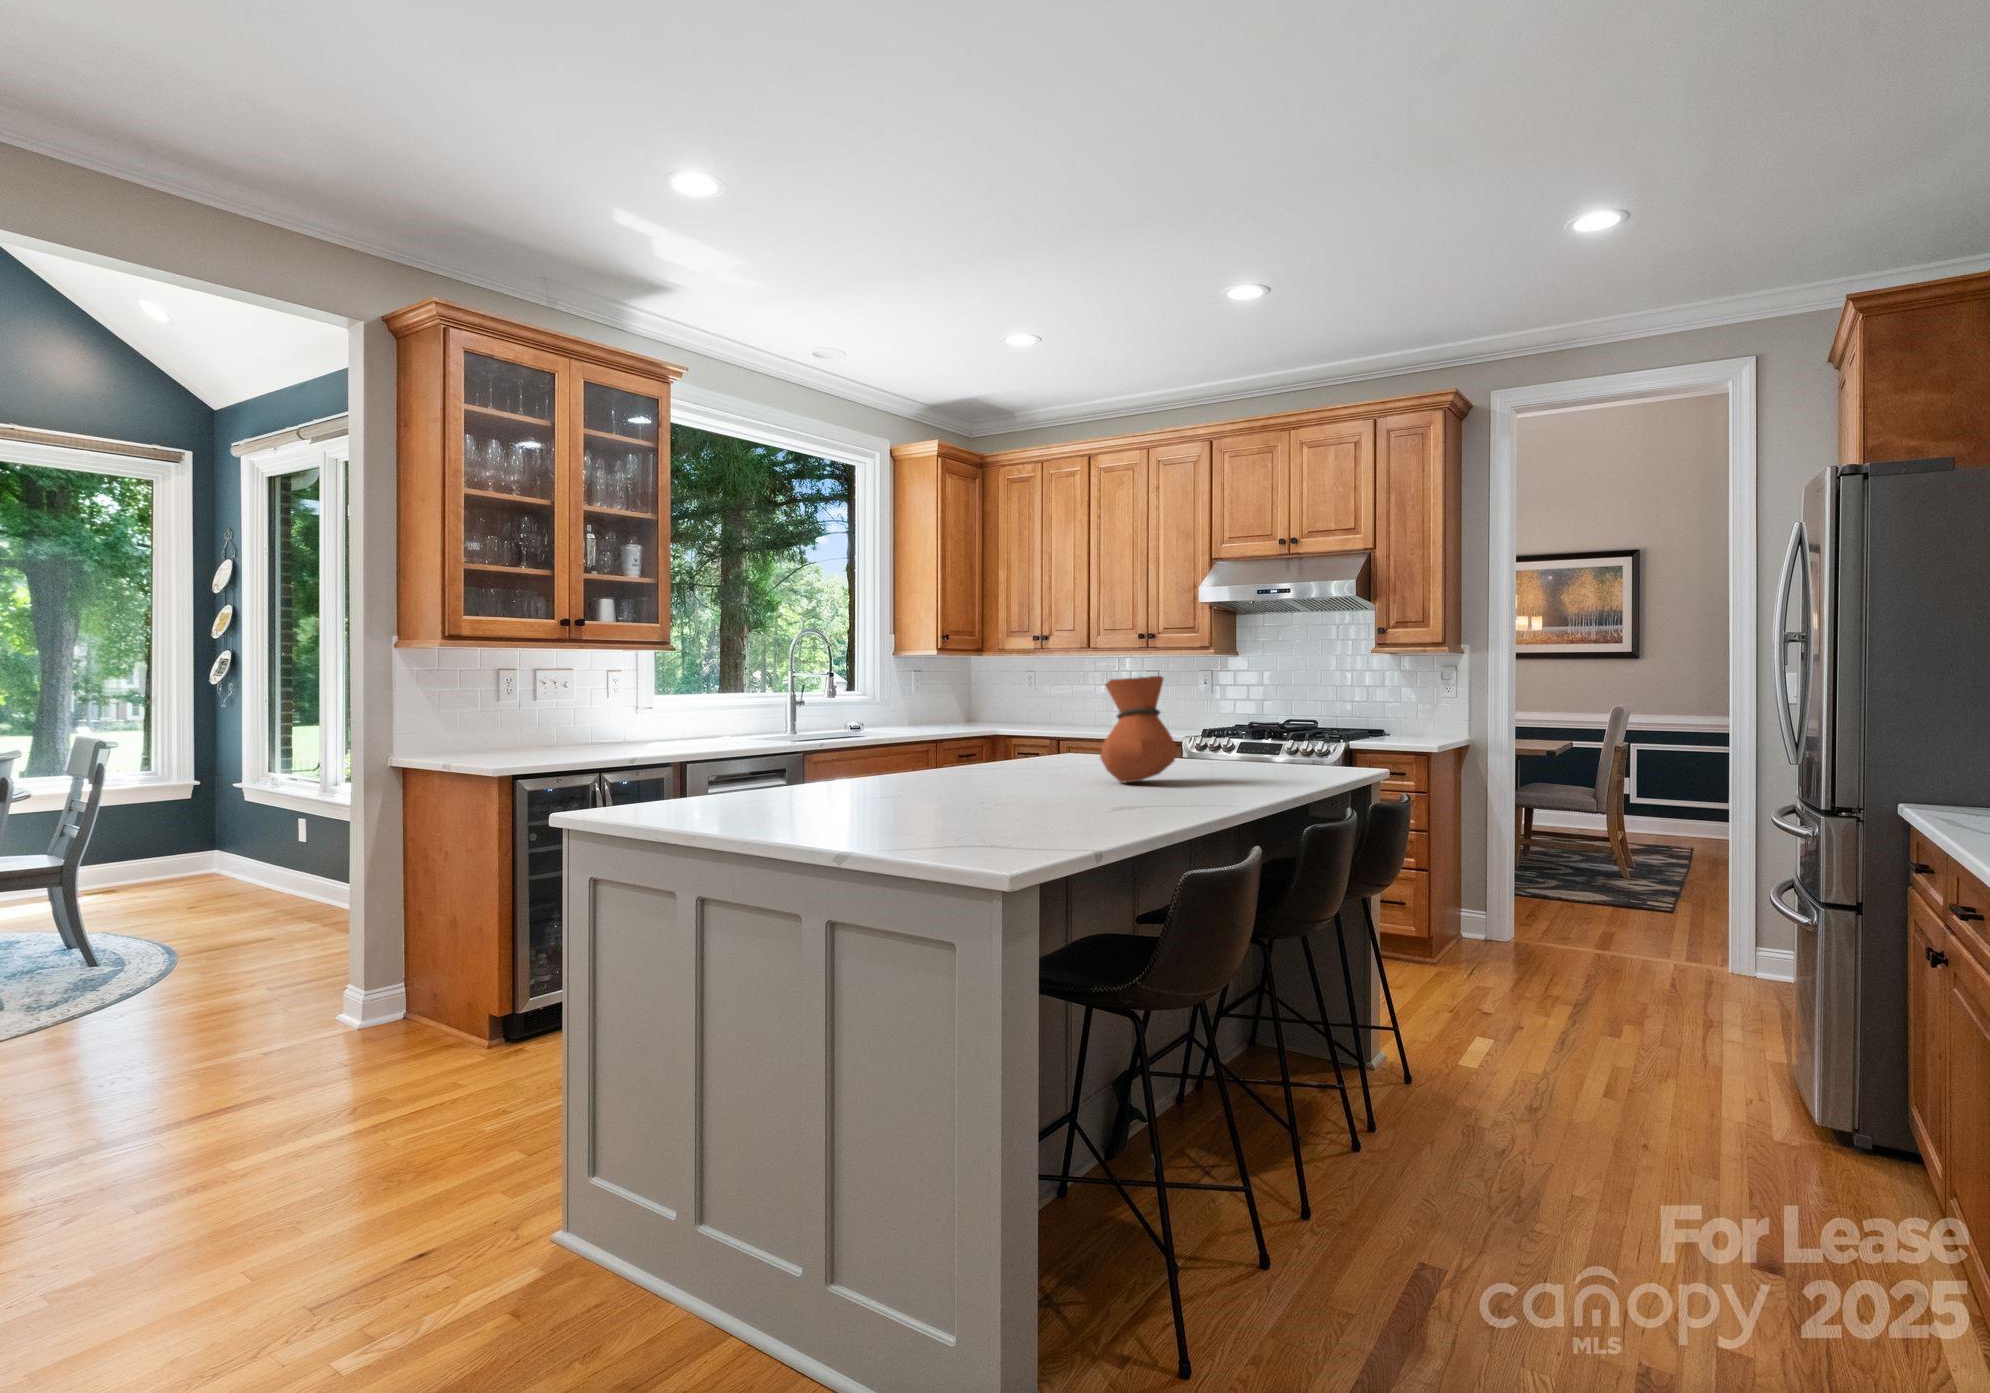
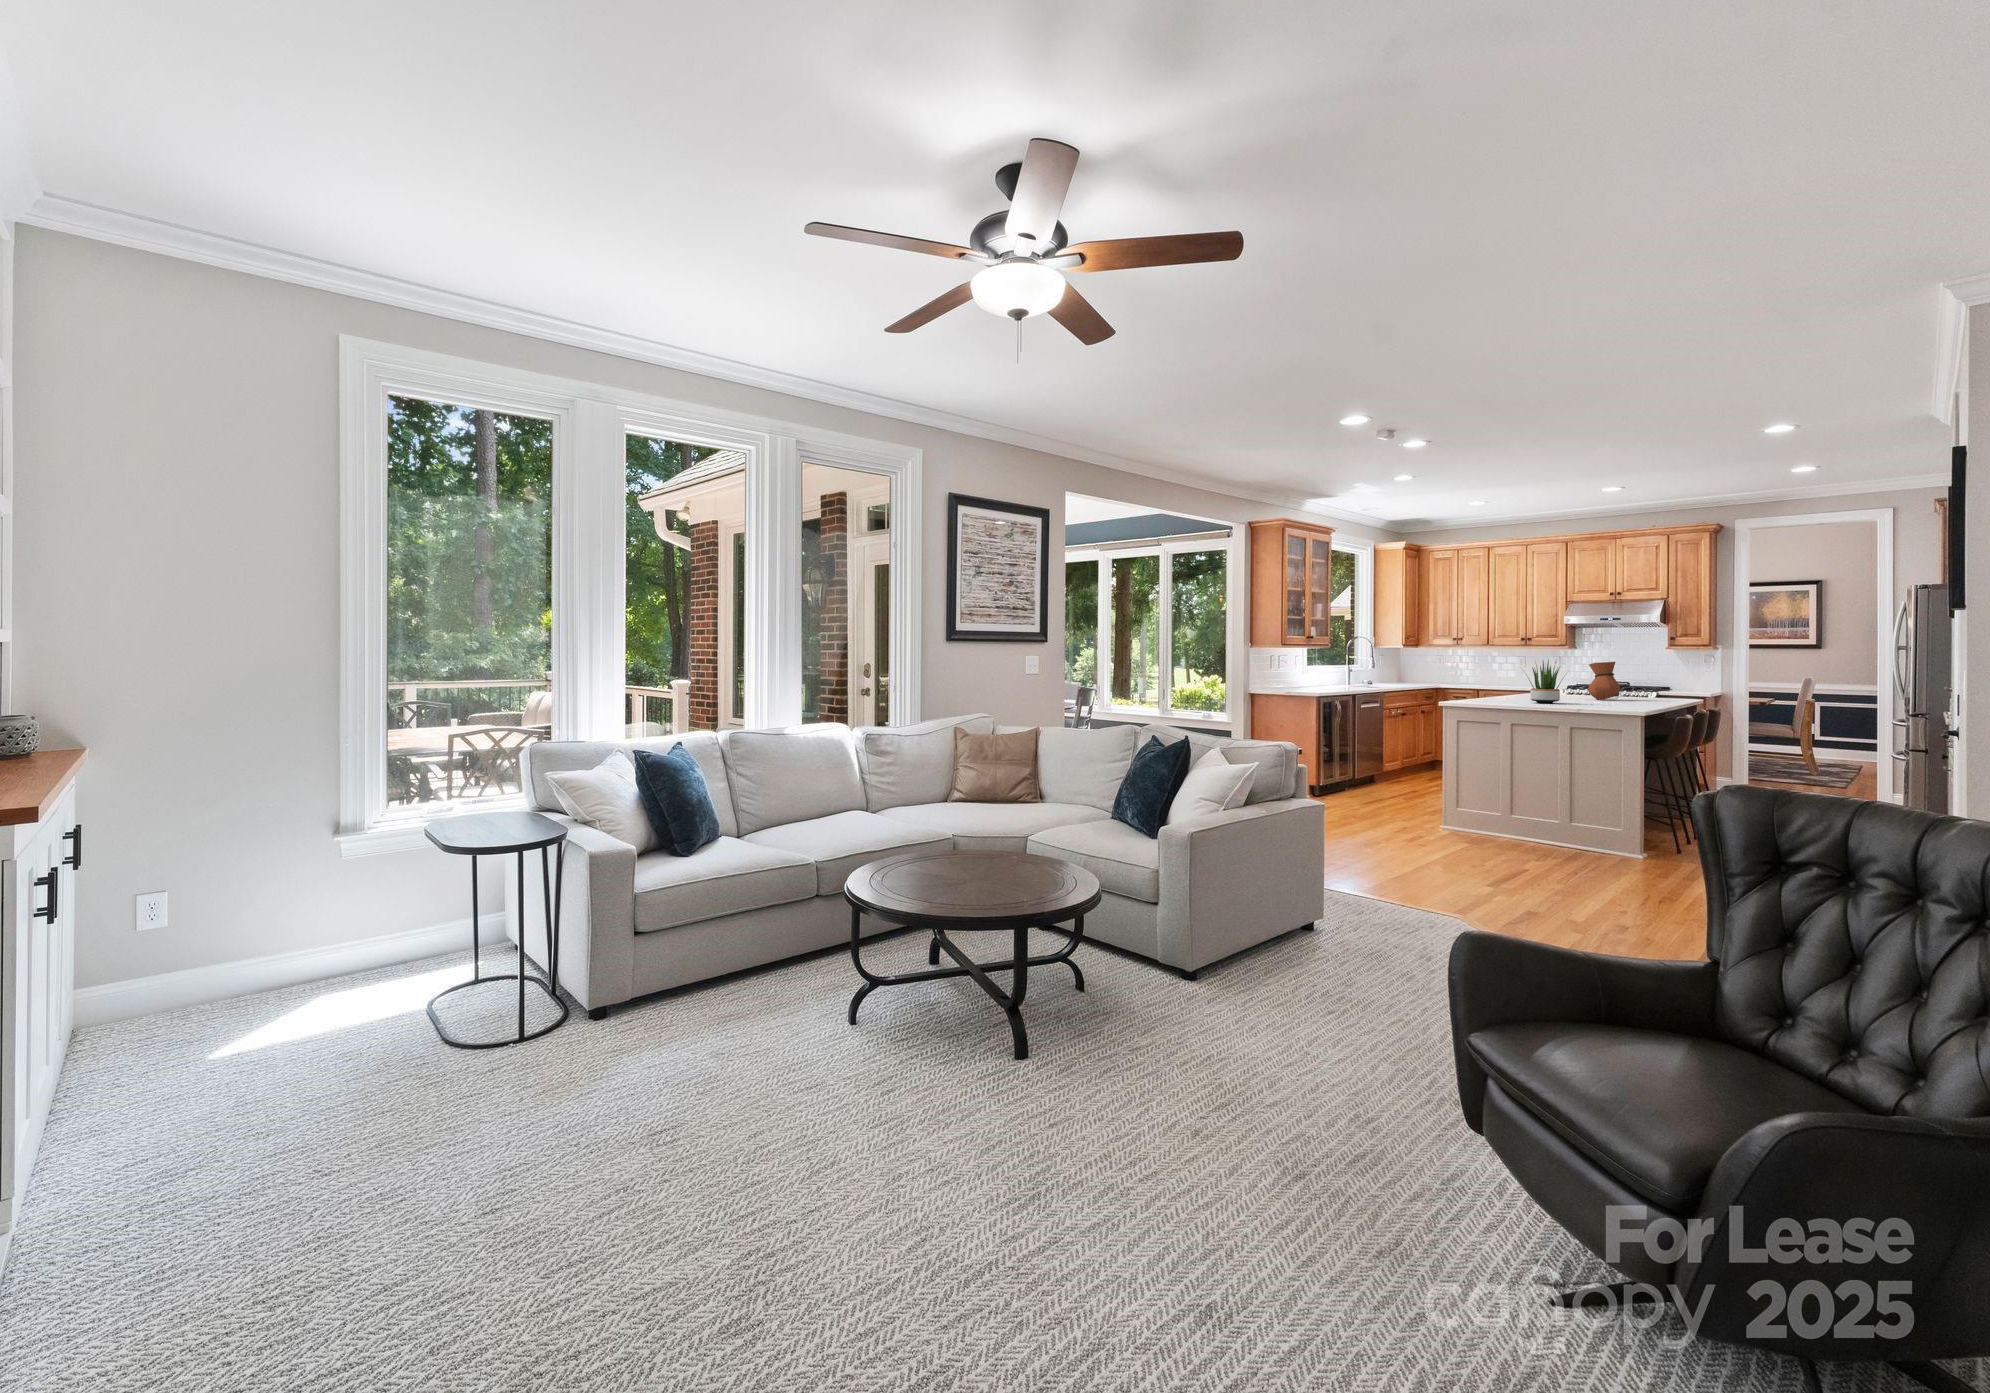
potted plant: none [829,668,960,814] -> present [1528,660,1564,703]

